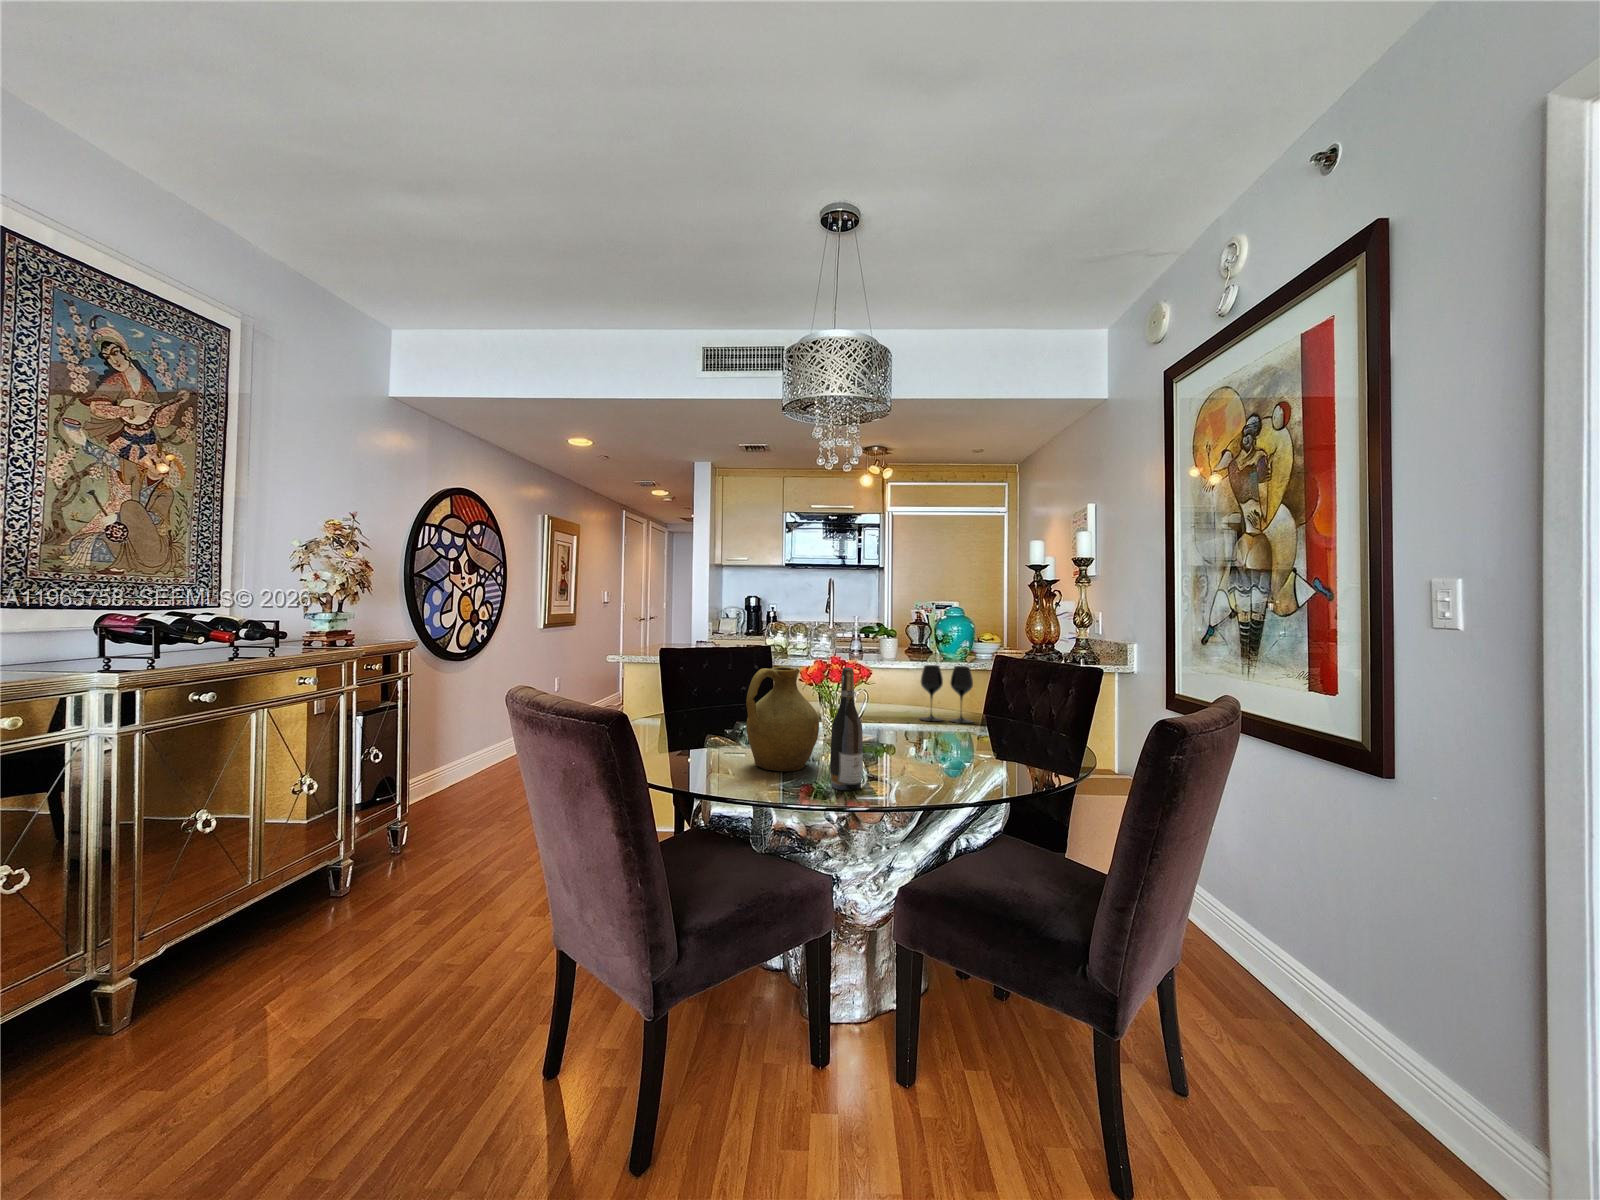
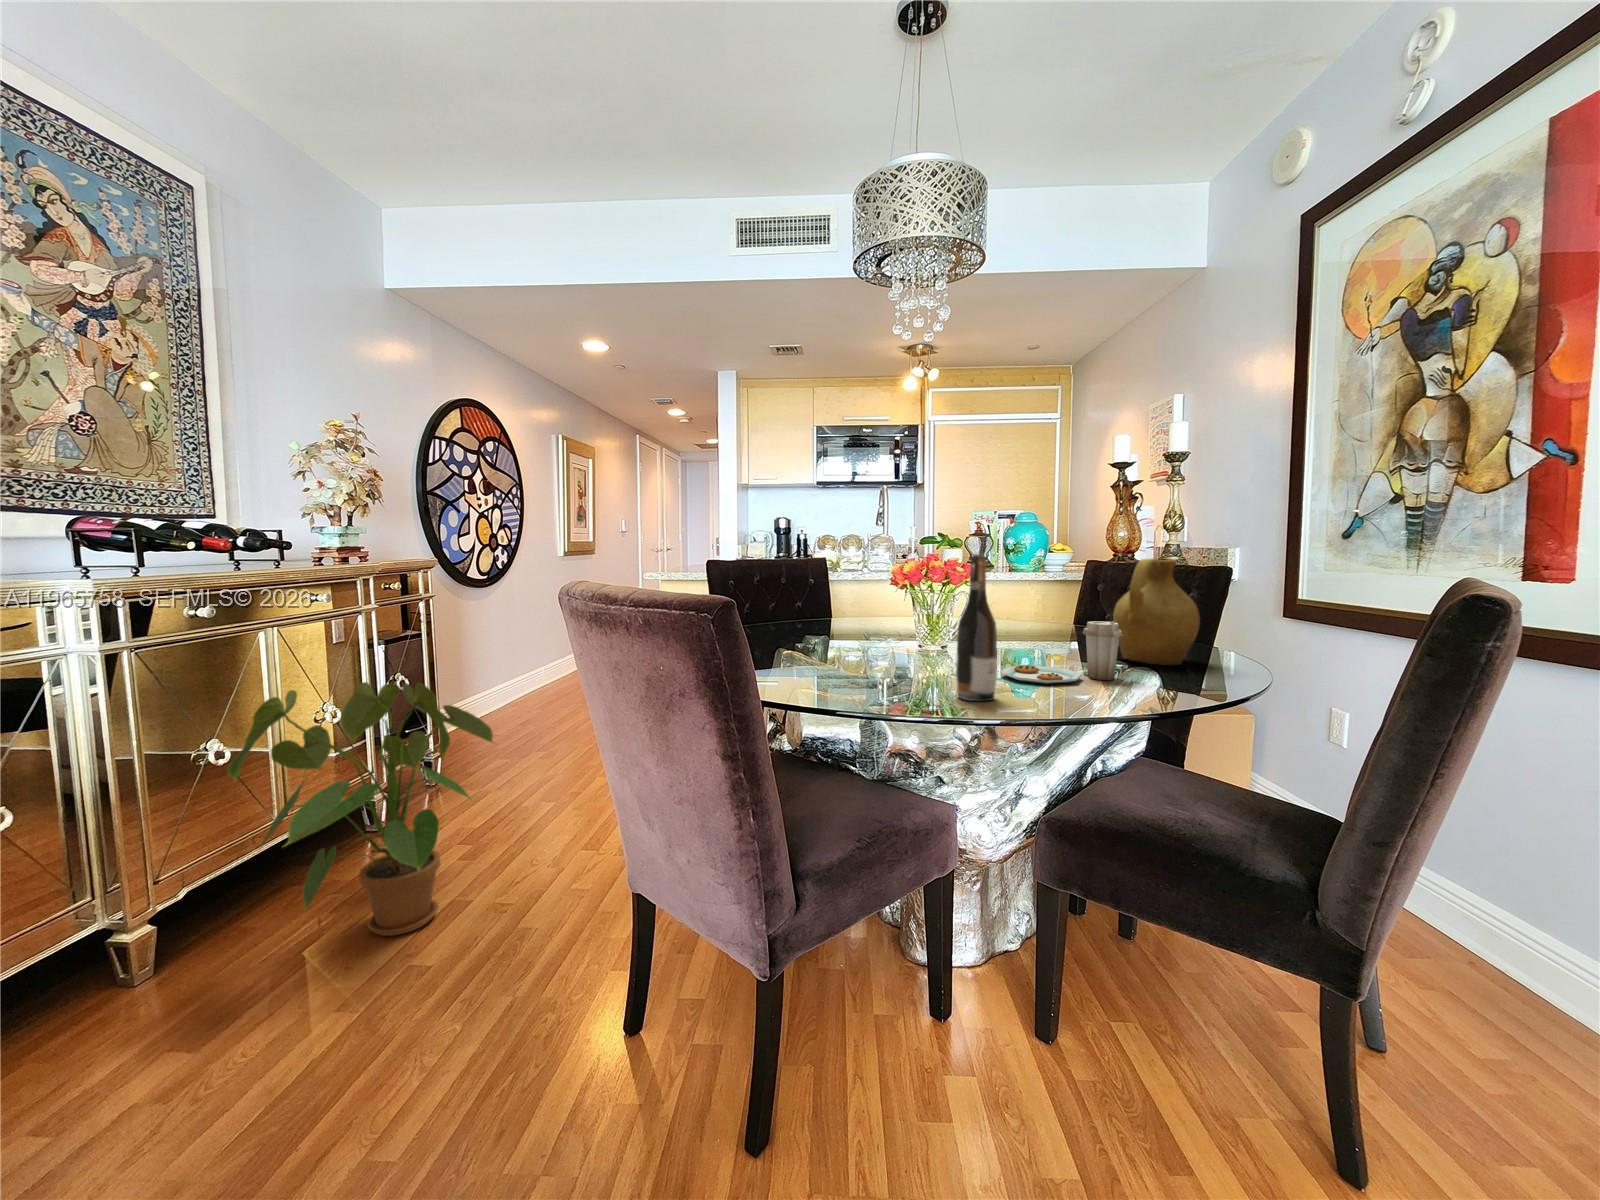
wine glass: present [920,665,973,723] -> none [1004,572,1067,635]
pitcher: present [746,667,819,771] -> present [1113,559,1200,665]
plate: none [881,720,981,774] -> present [1000,621,1123,684]
house plant: none [211,756,455,990] -> present [227,682,493,936]

